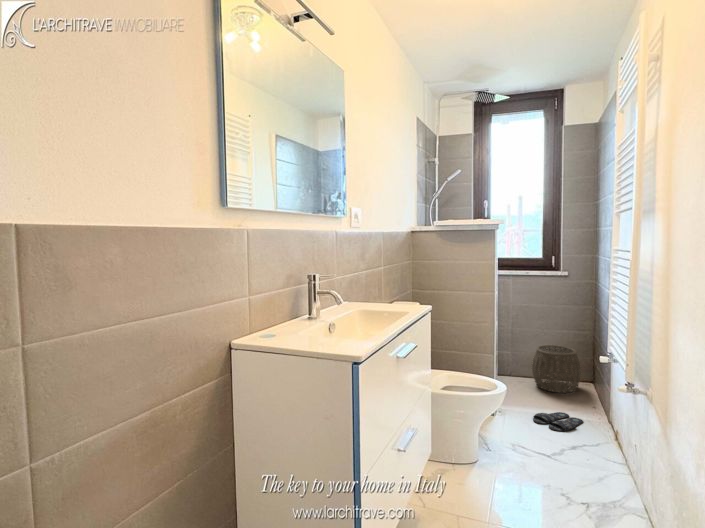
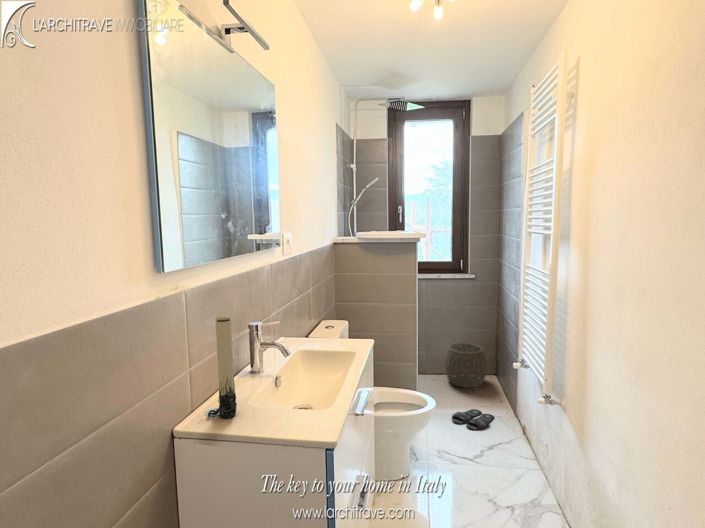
candle: none [262,250,286,338] -> present [208,316,237,418]

